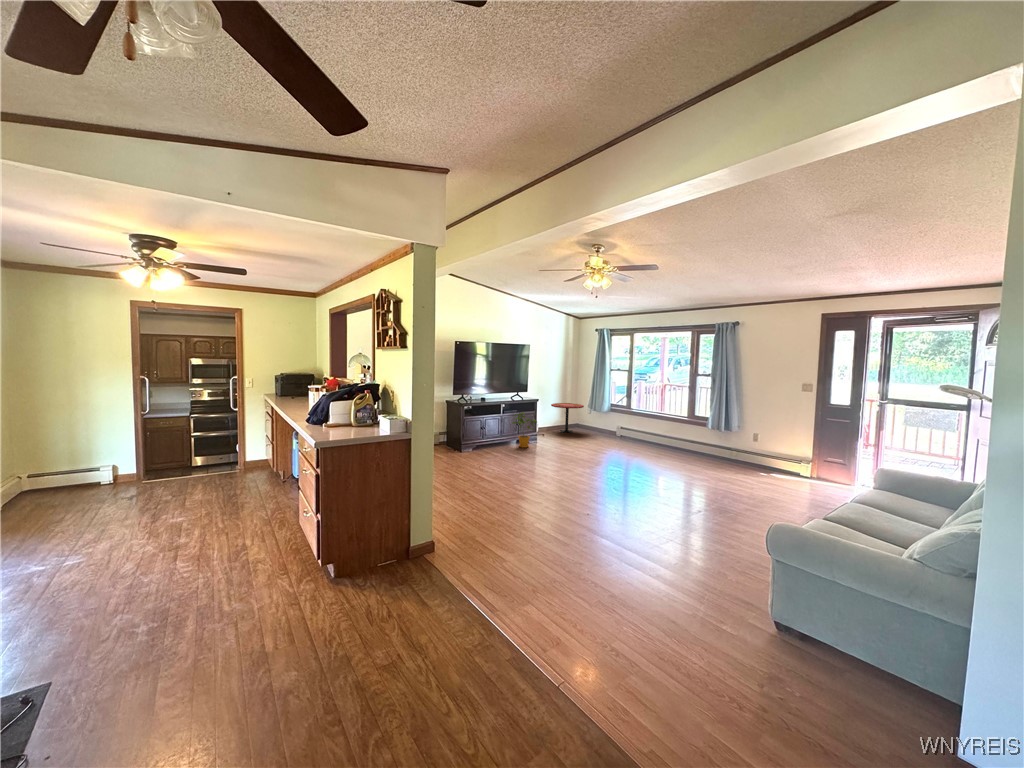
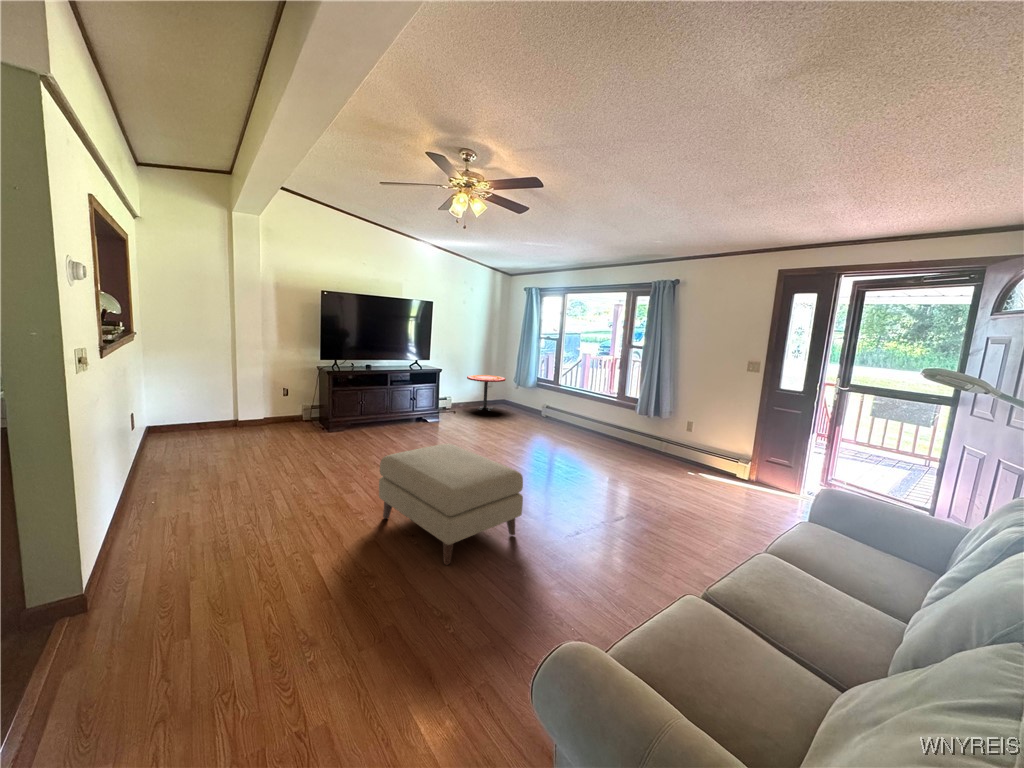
house plant: present [512,412,537,448] -> none [399,386,429,429]
ottoman: none [557,450,664,526] -> present [379,444,523,565]

